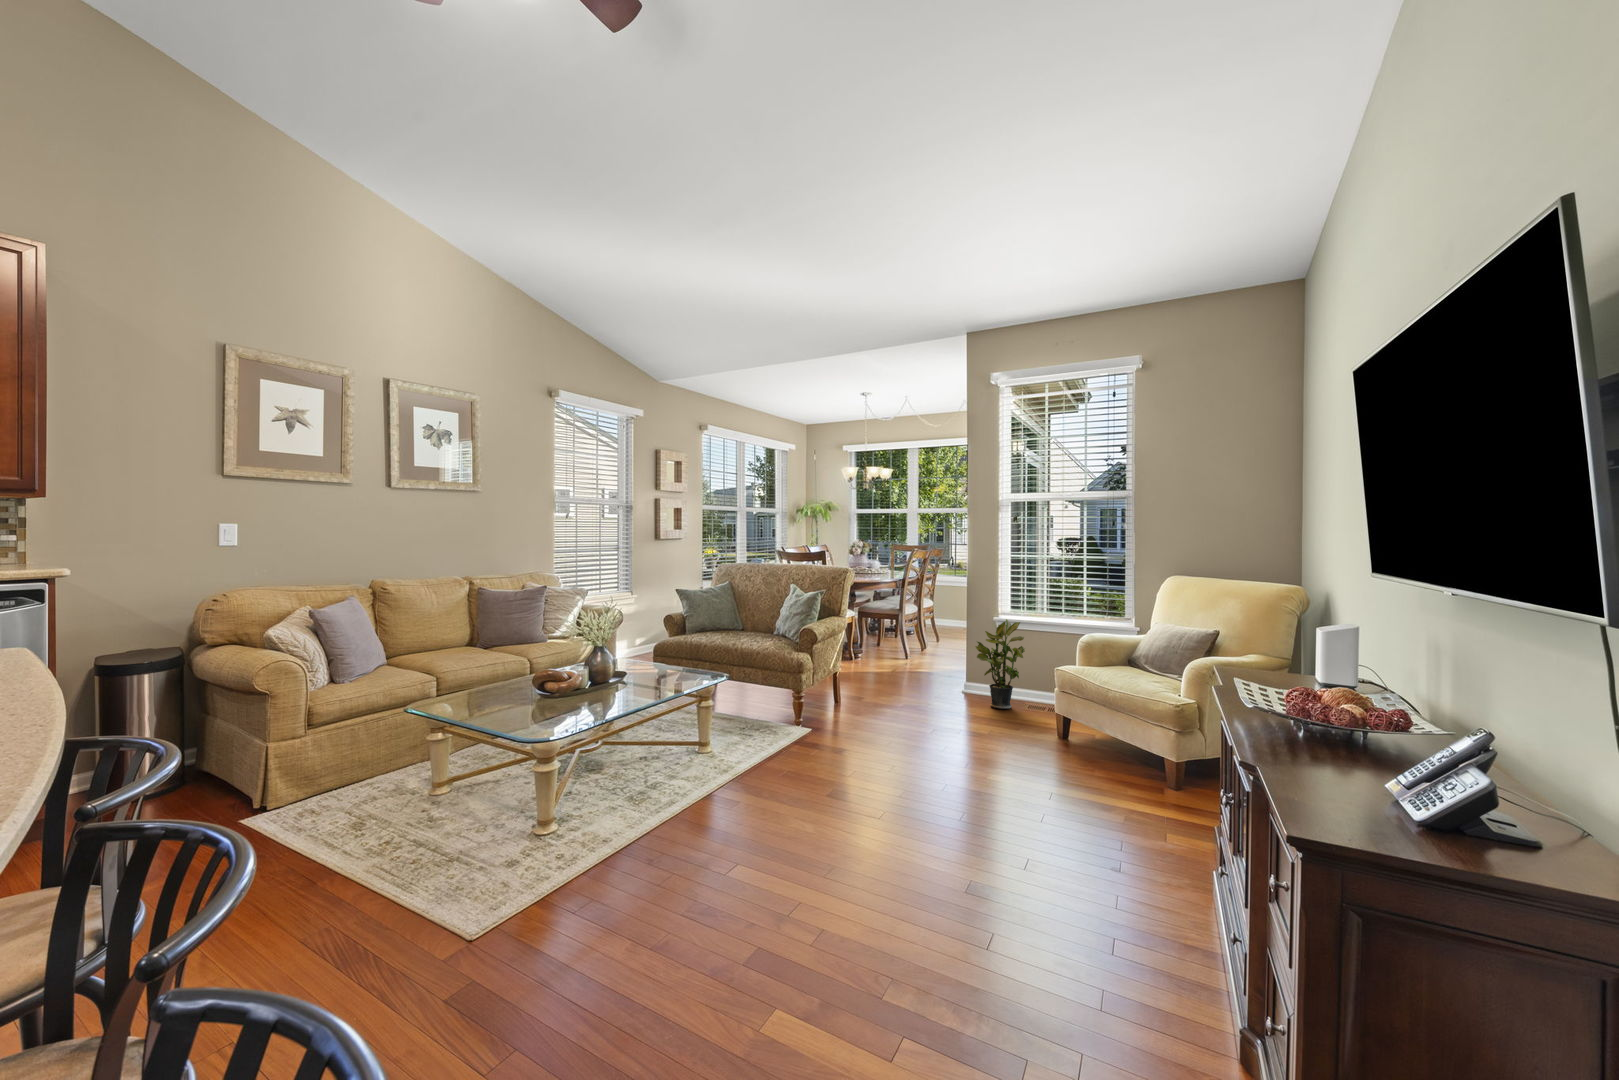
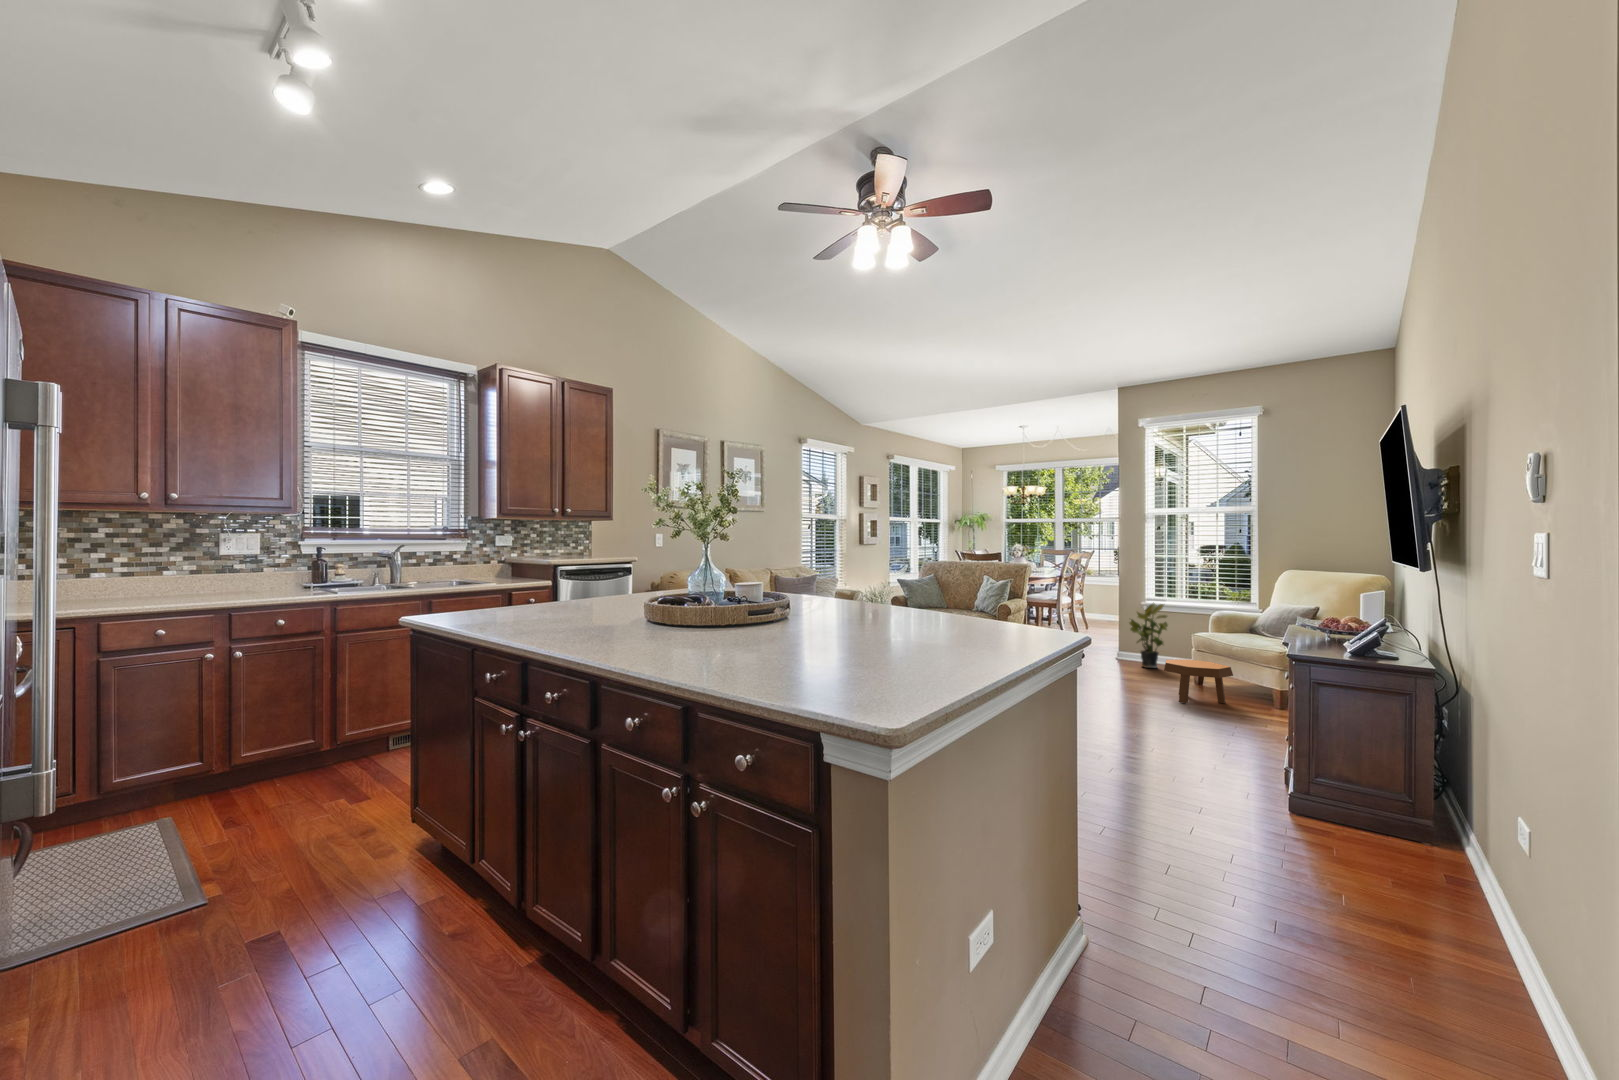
footstool: none [1014,711,1111,786] -> present [1164,659,1233,703]

